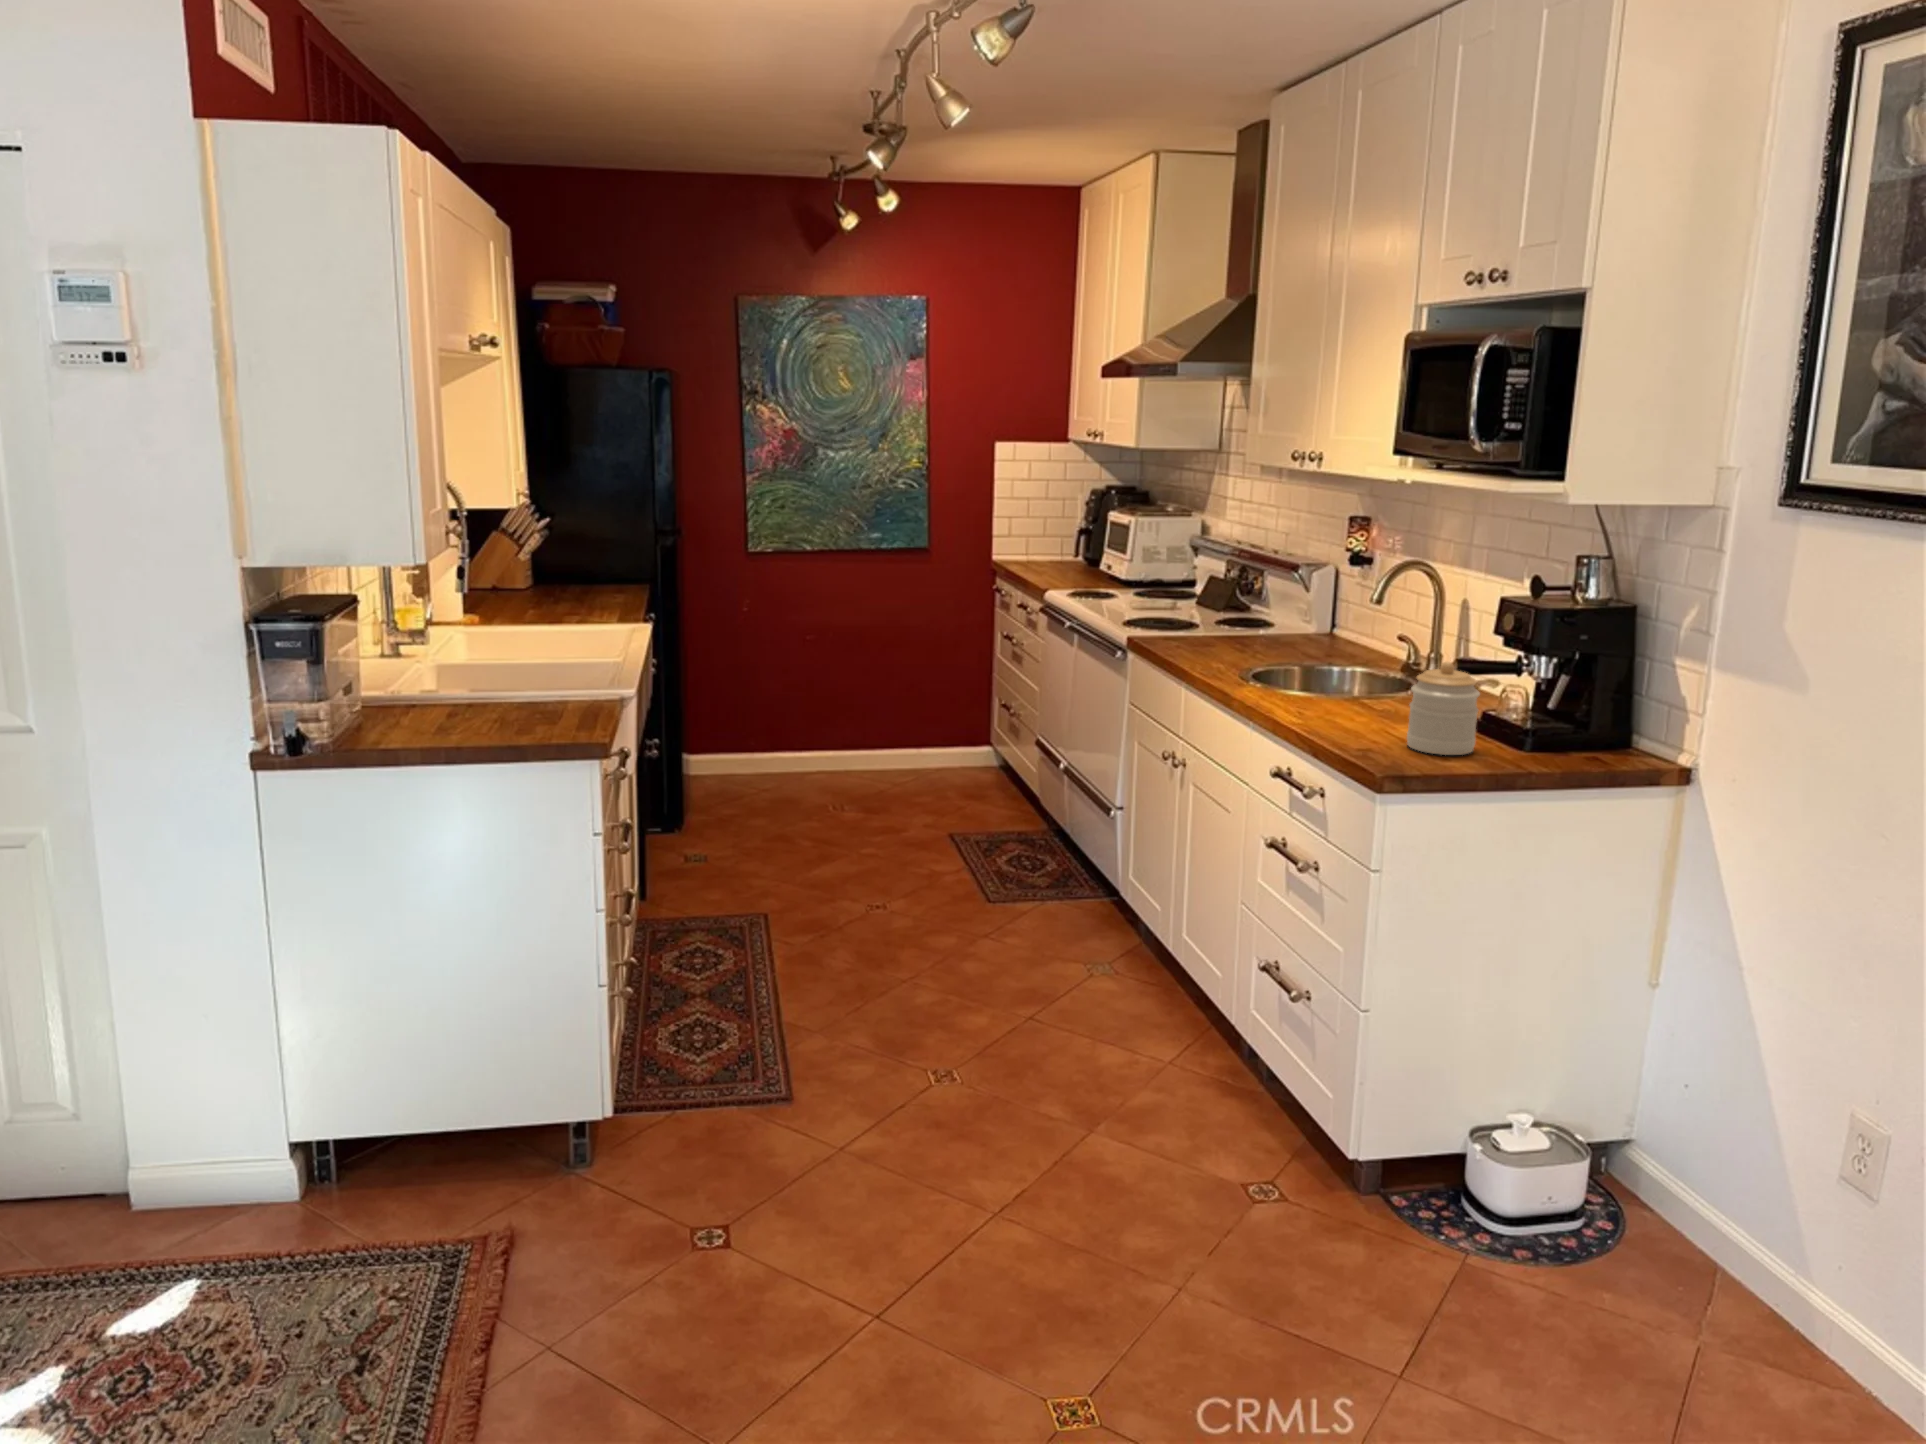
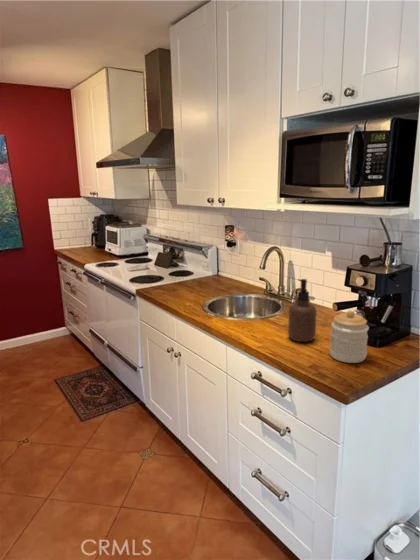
soap dispenser: none [1359,607,1415,727] -> present [288,279,317,342]

